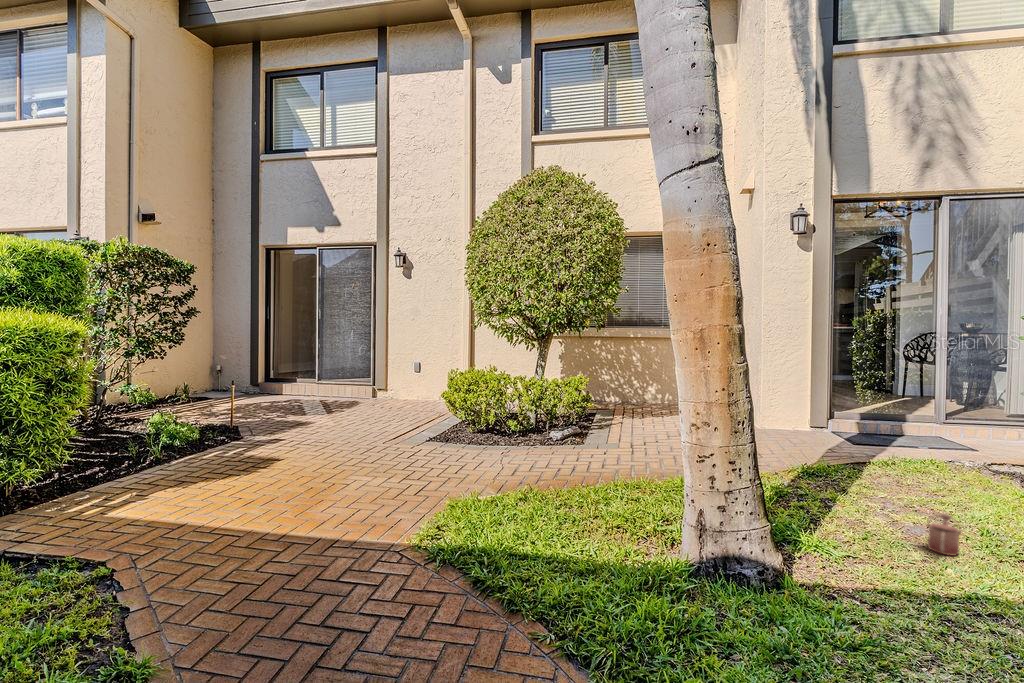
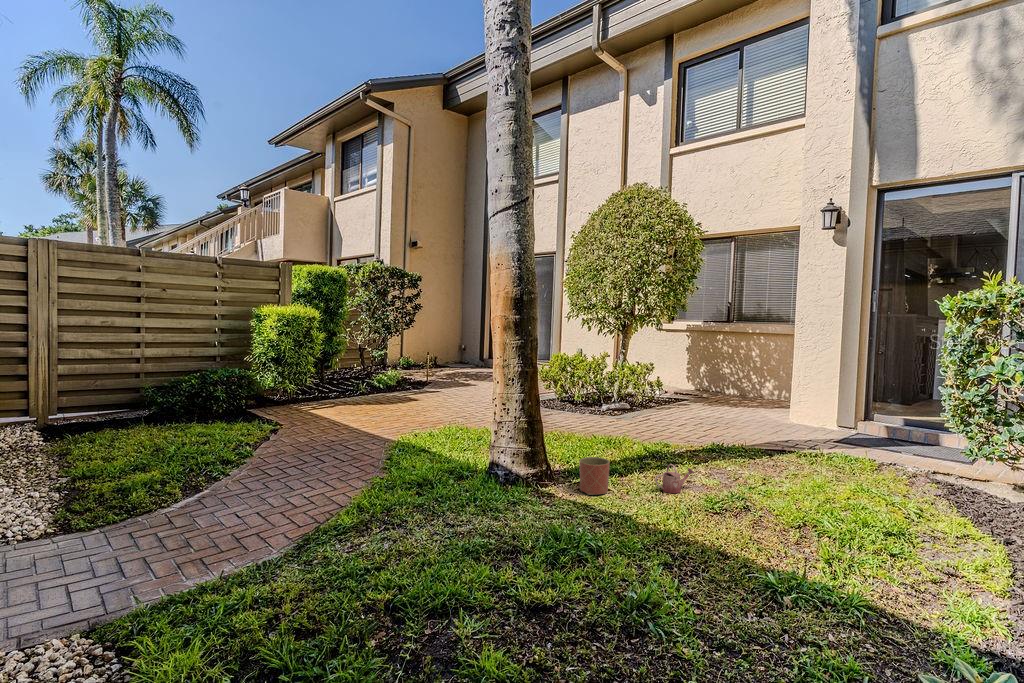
planter: none [875,527,933,594] -> present [579,457,610,495]

